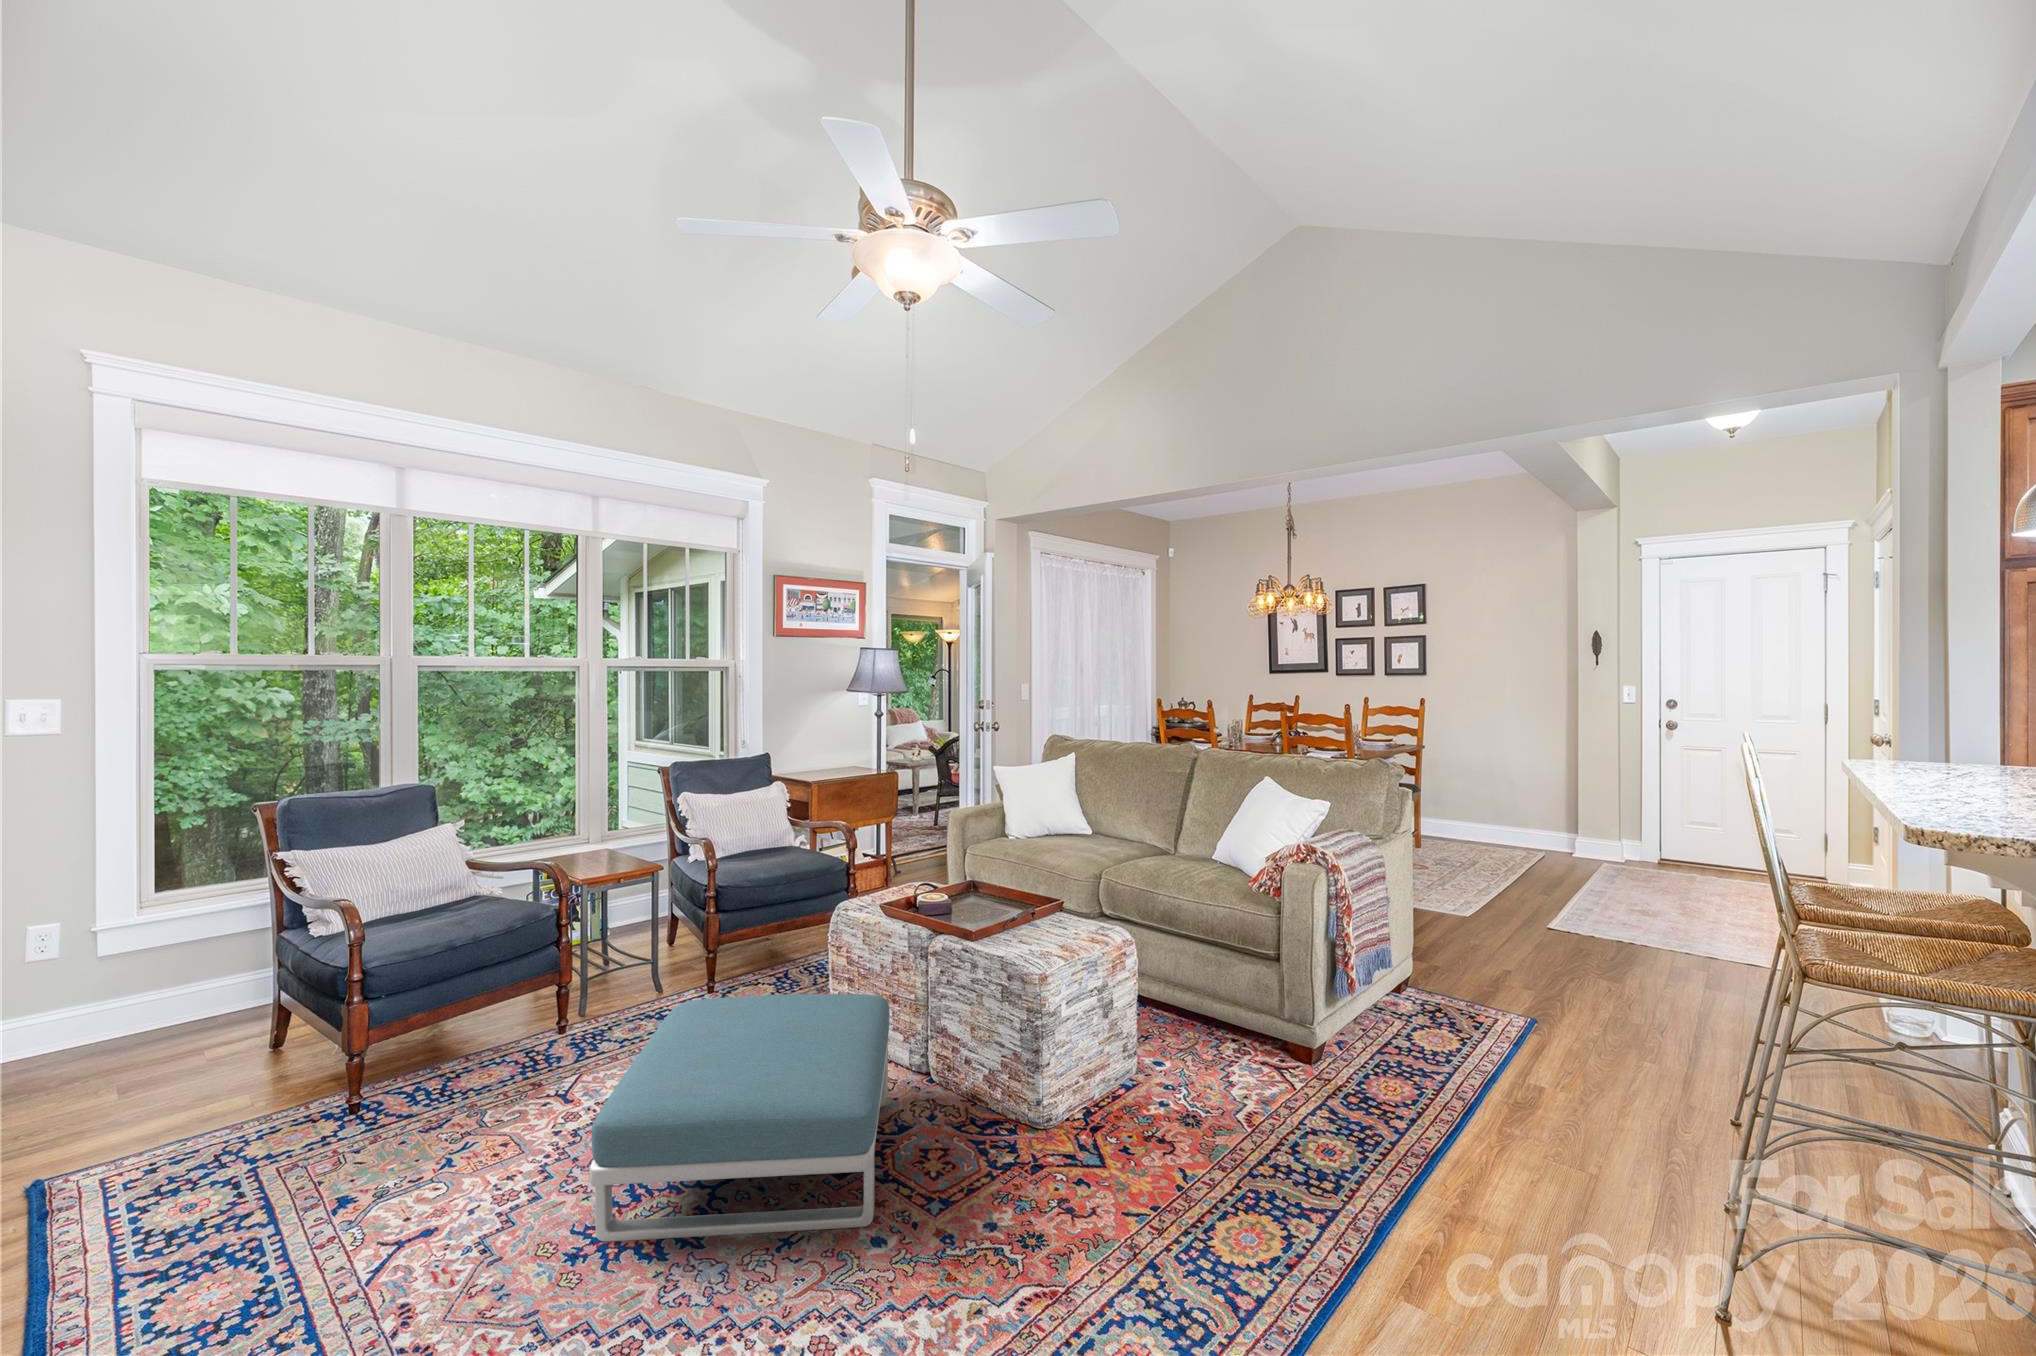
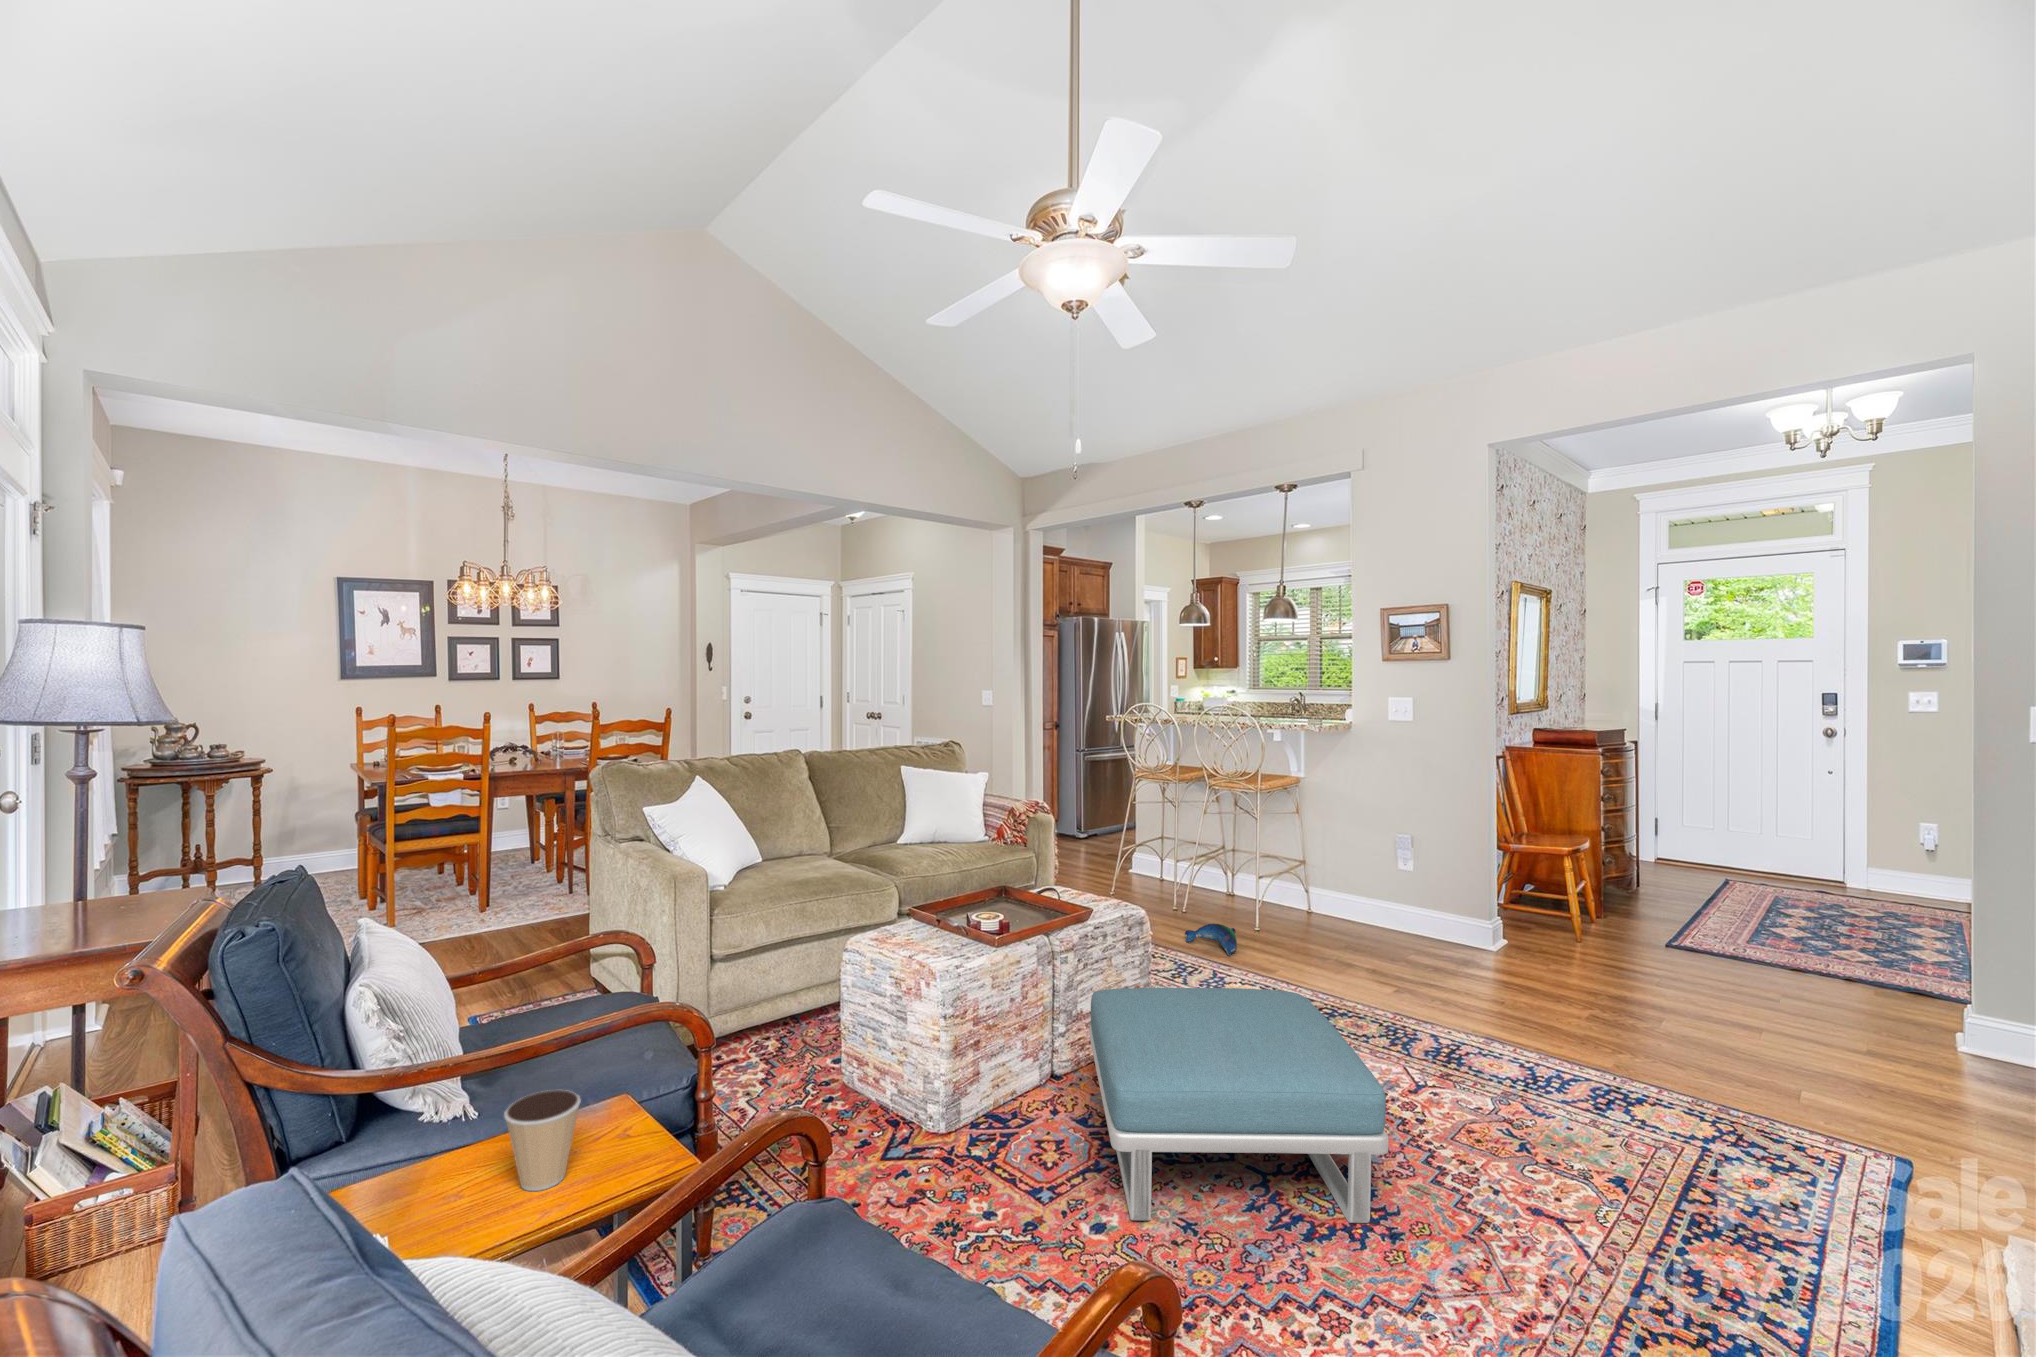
coffee cup: none [577,831,607,865] -> present [504,1090,580,1191]
plush toy: none [1396,1178,1484,1246] -> present [1185,924,1237,956]

